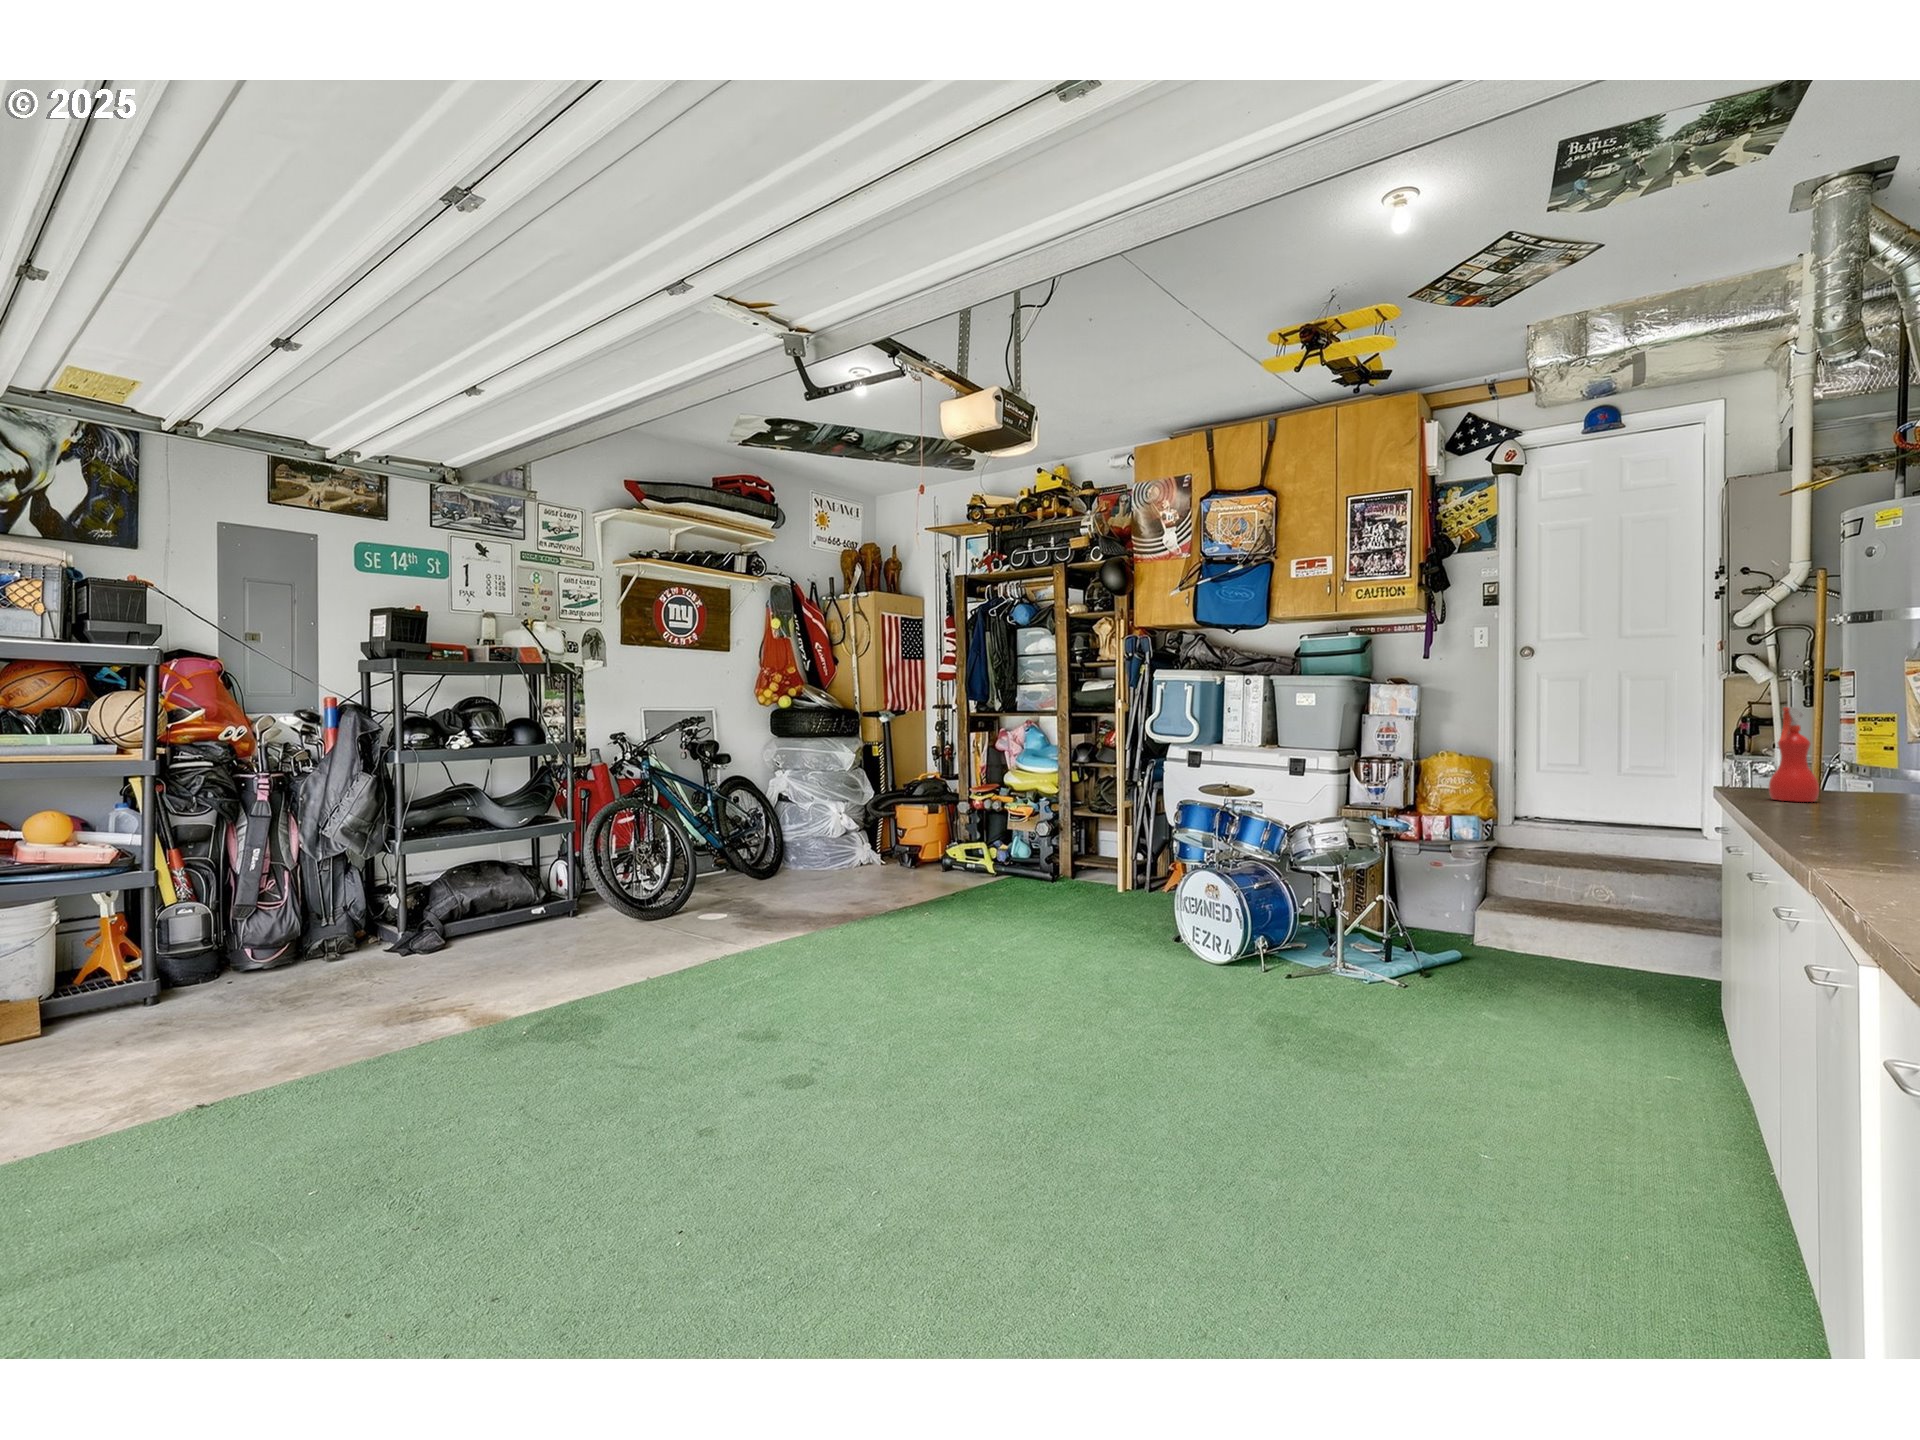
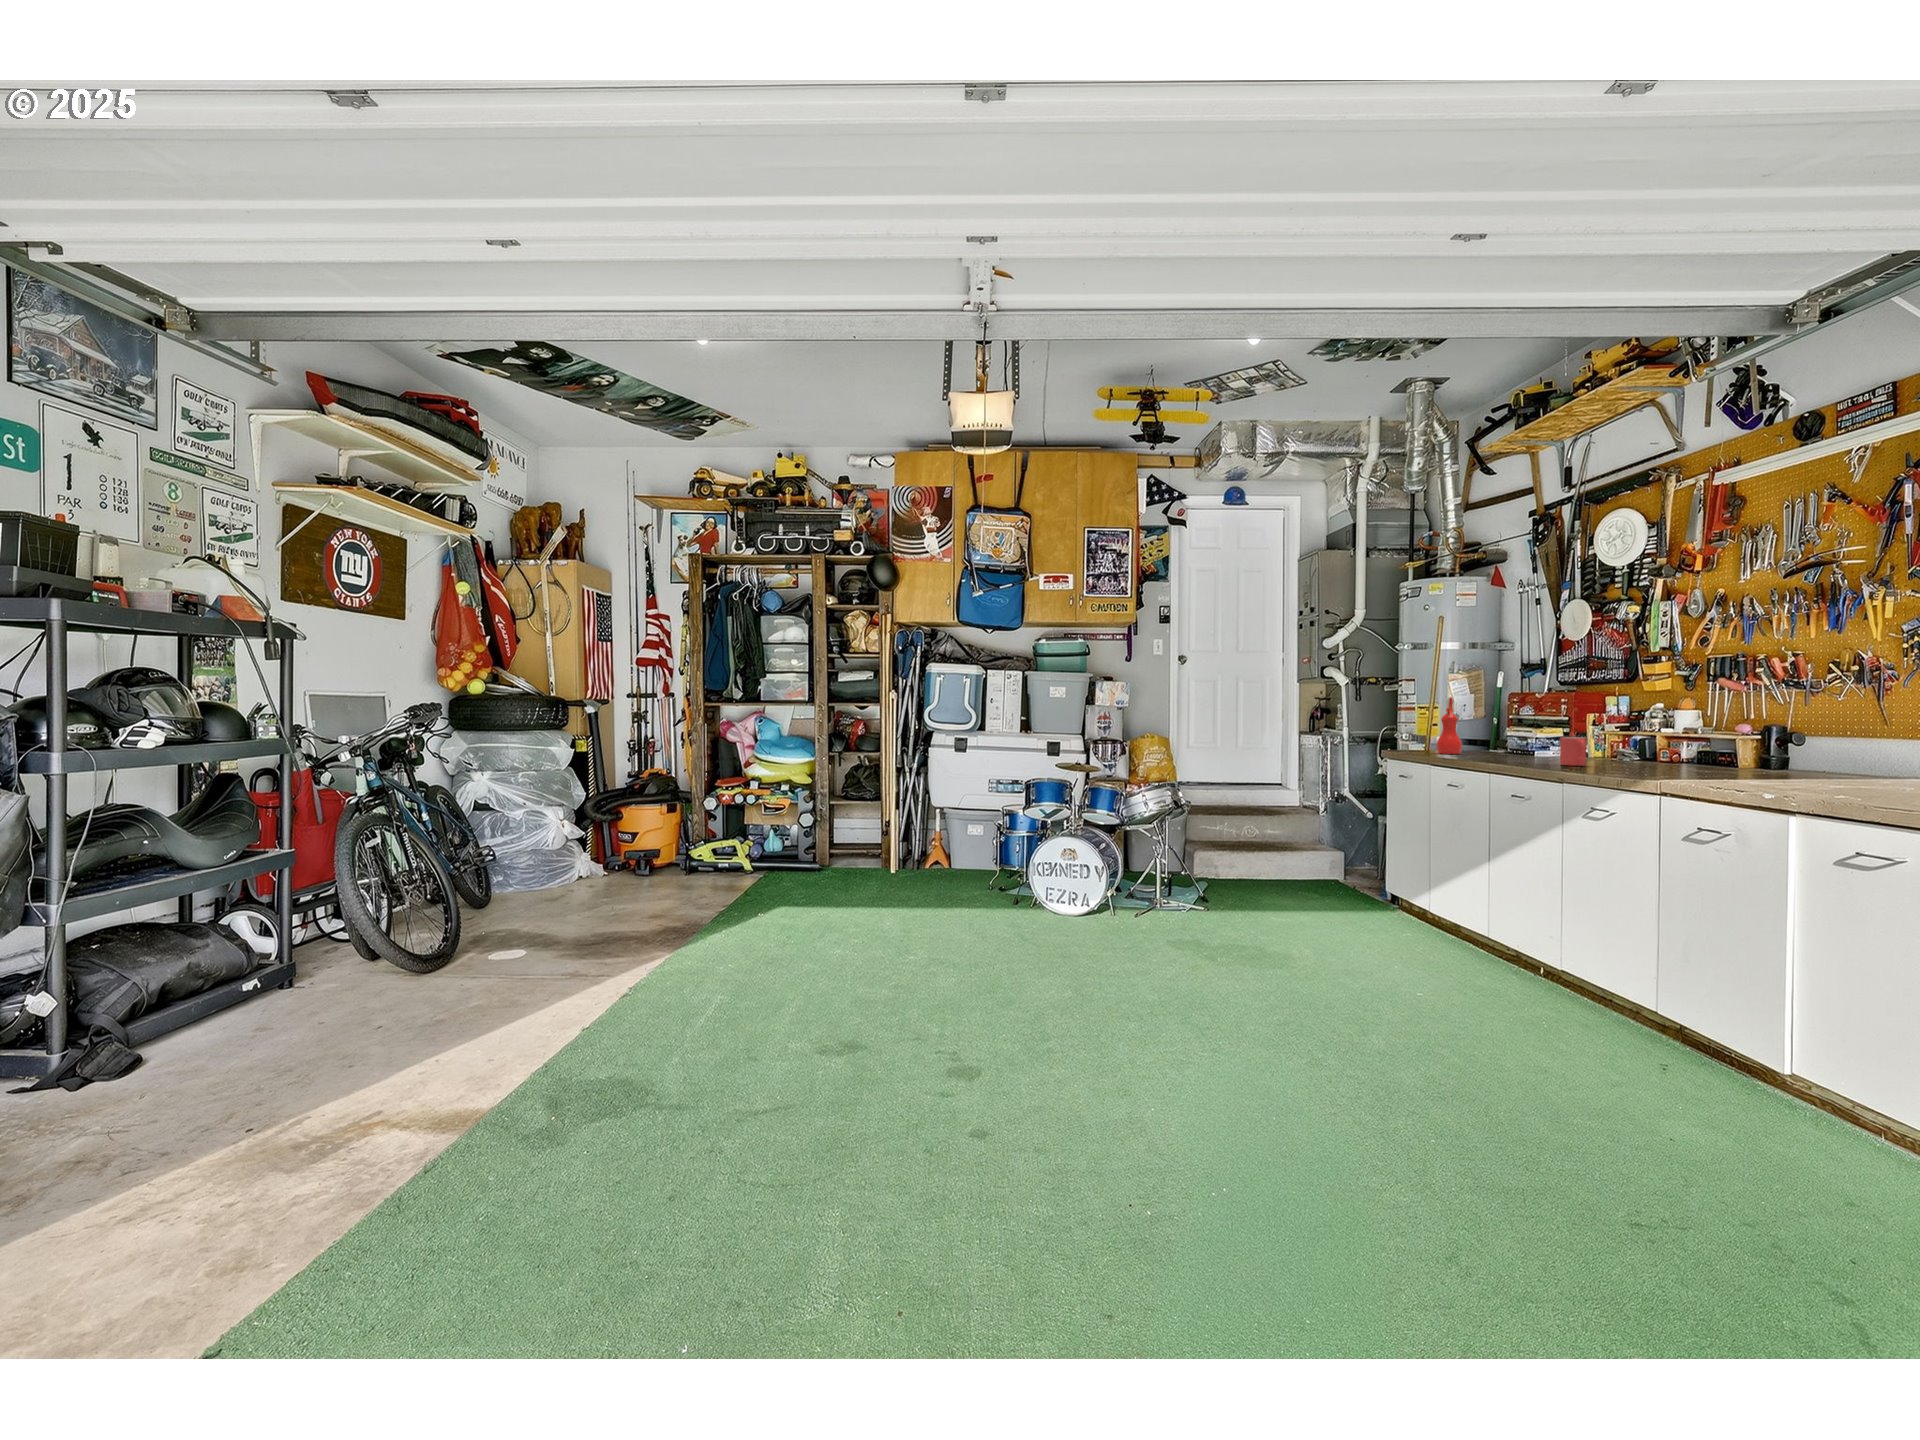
mug: none [1808,782,1863,836] -> present [1560,737,1587,766]

